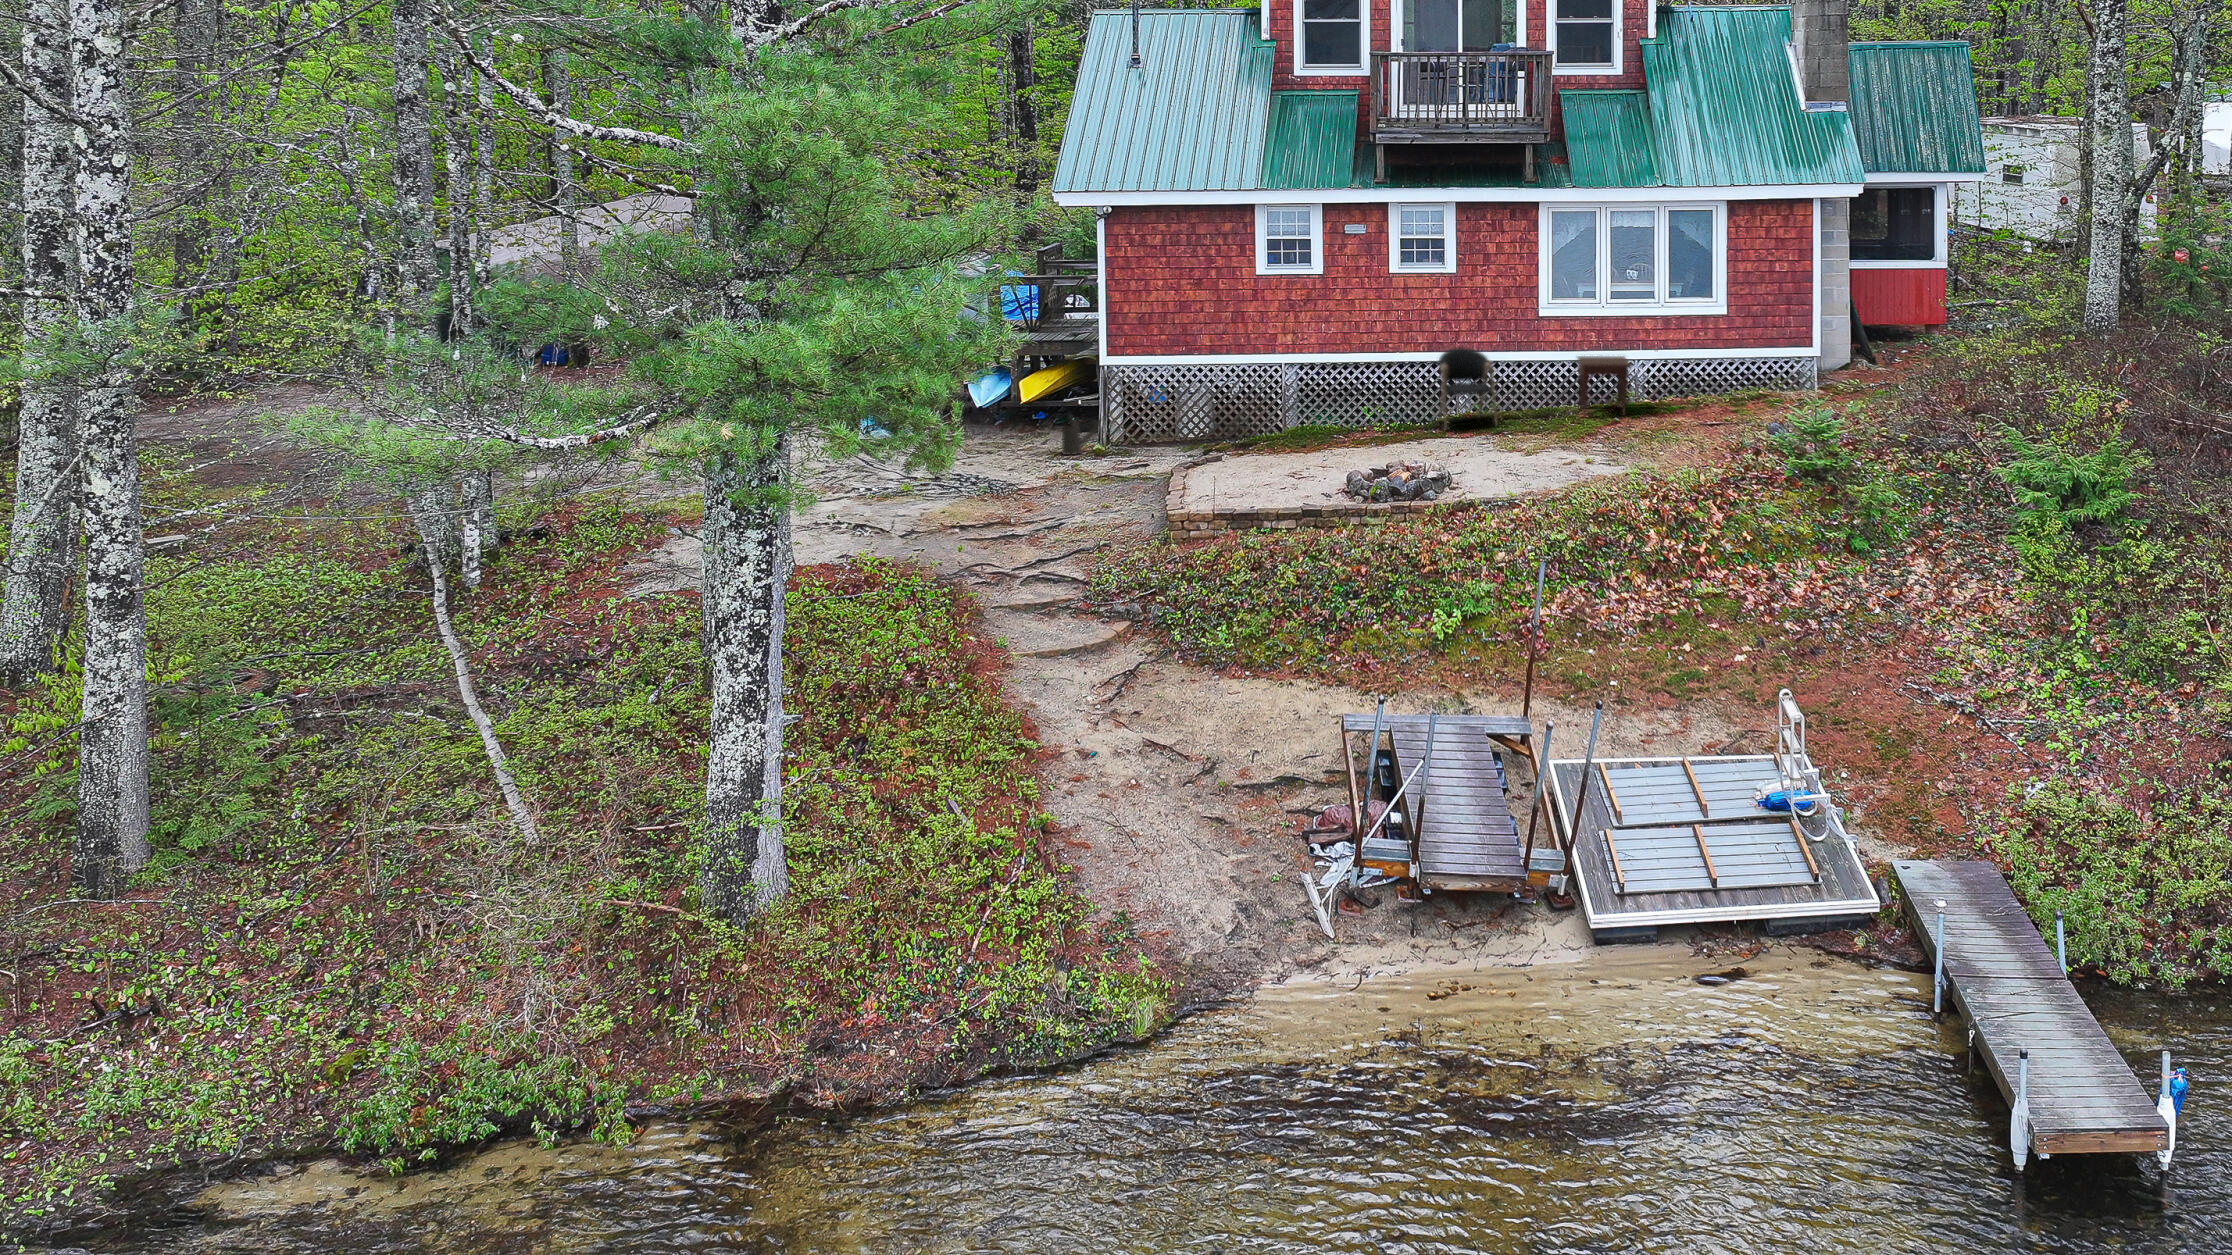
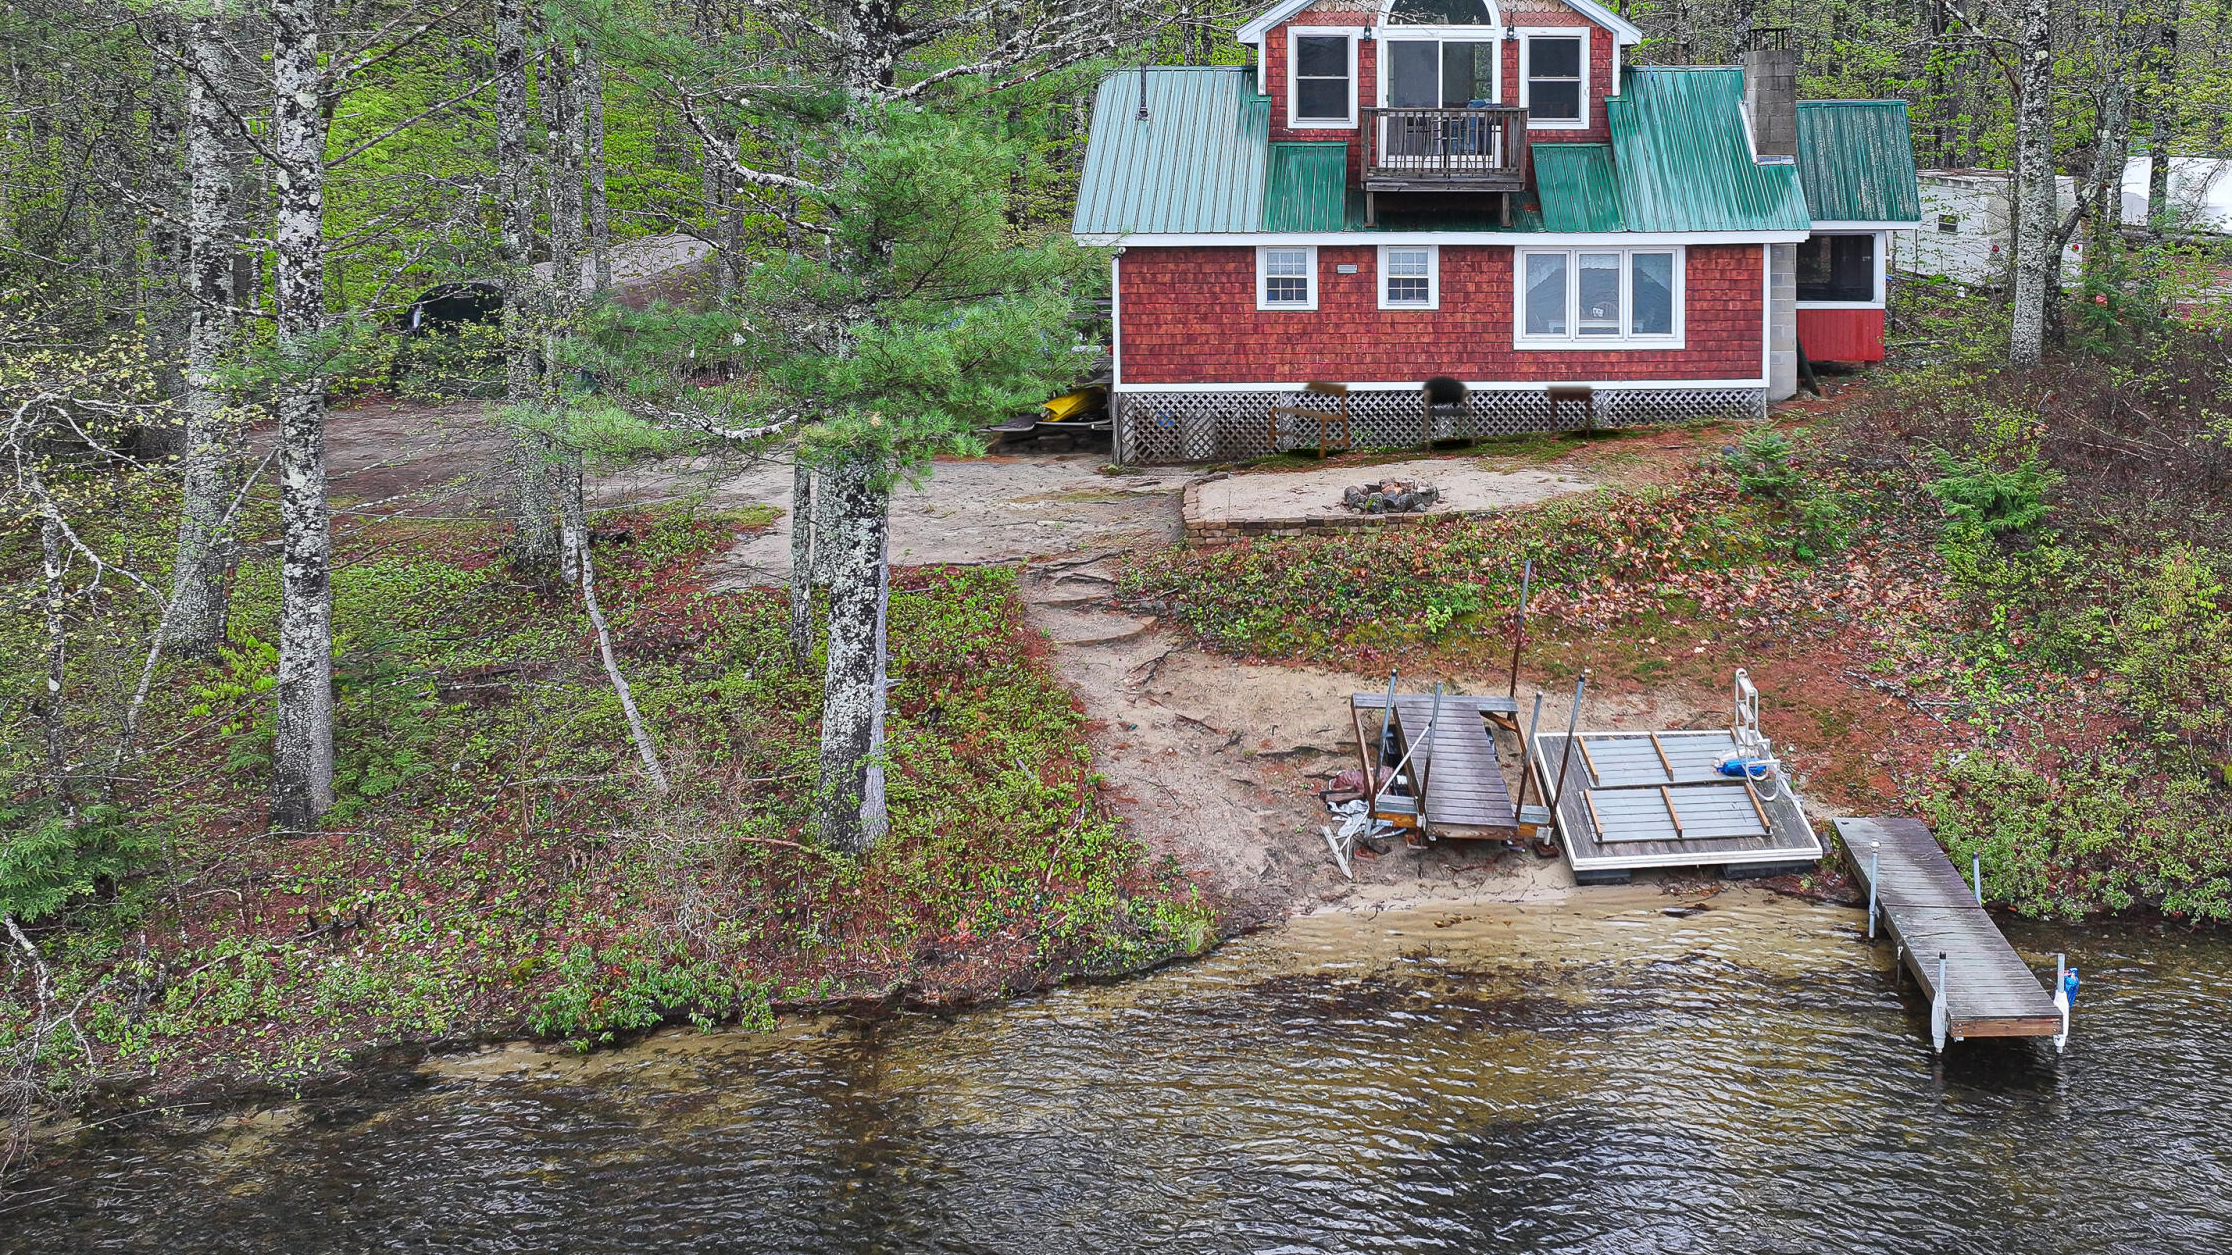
bench: none [1268,349,1358,441] -> present [1269,379,1350,458]
watering can: present [1055,414,1101,455] -> none [1078,434,1121,471]

